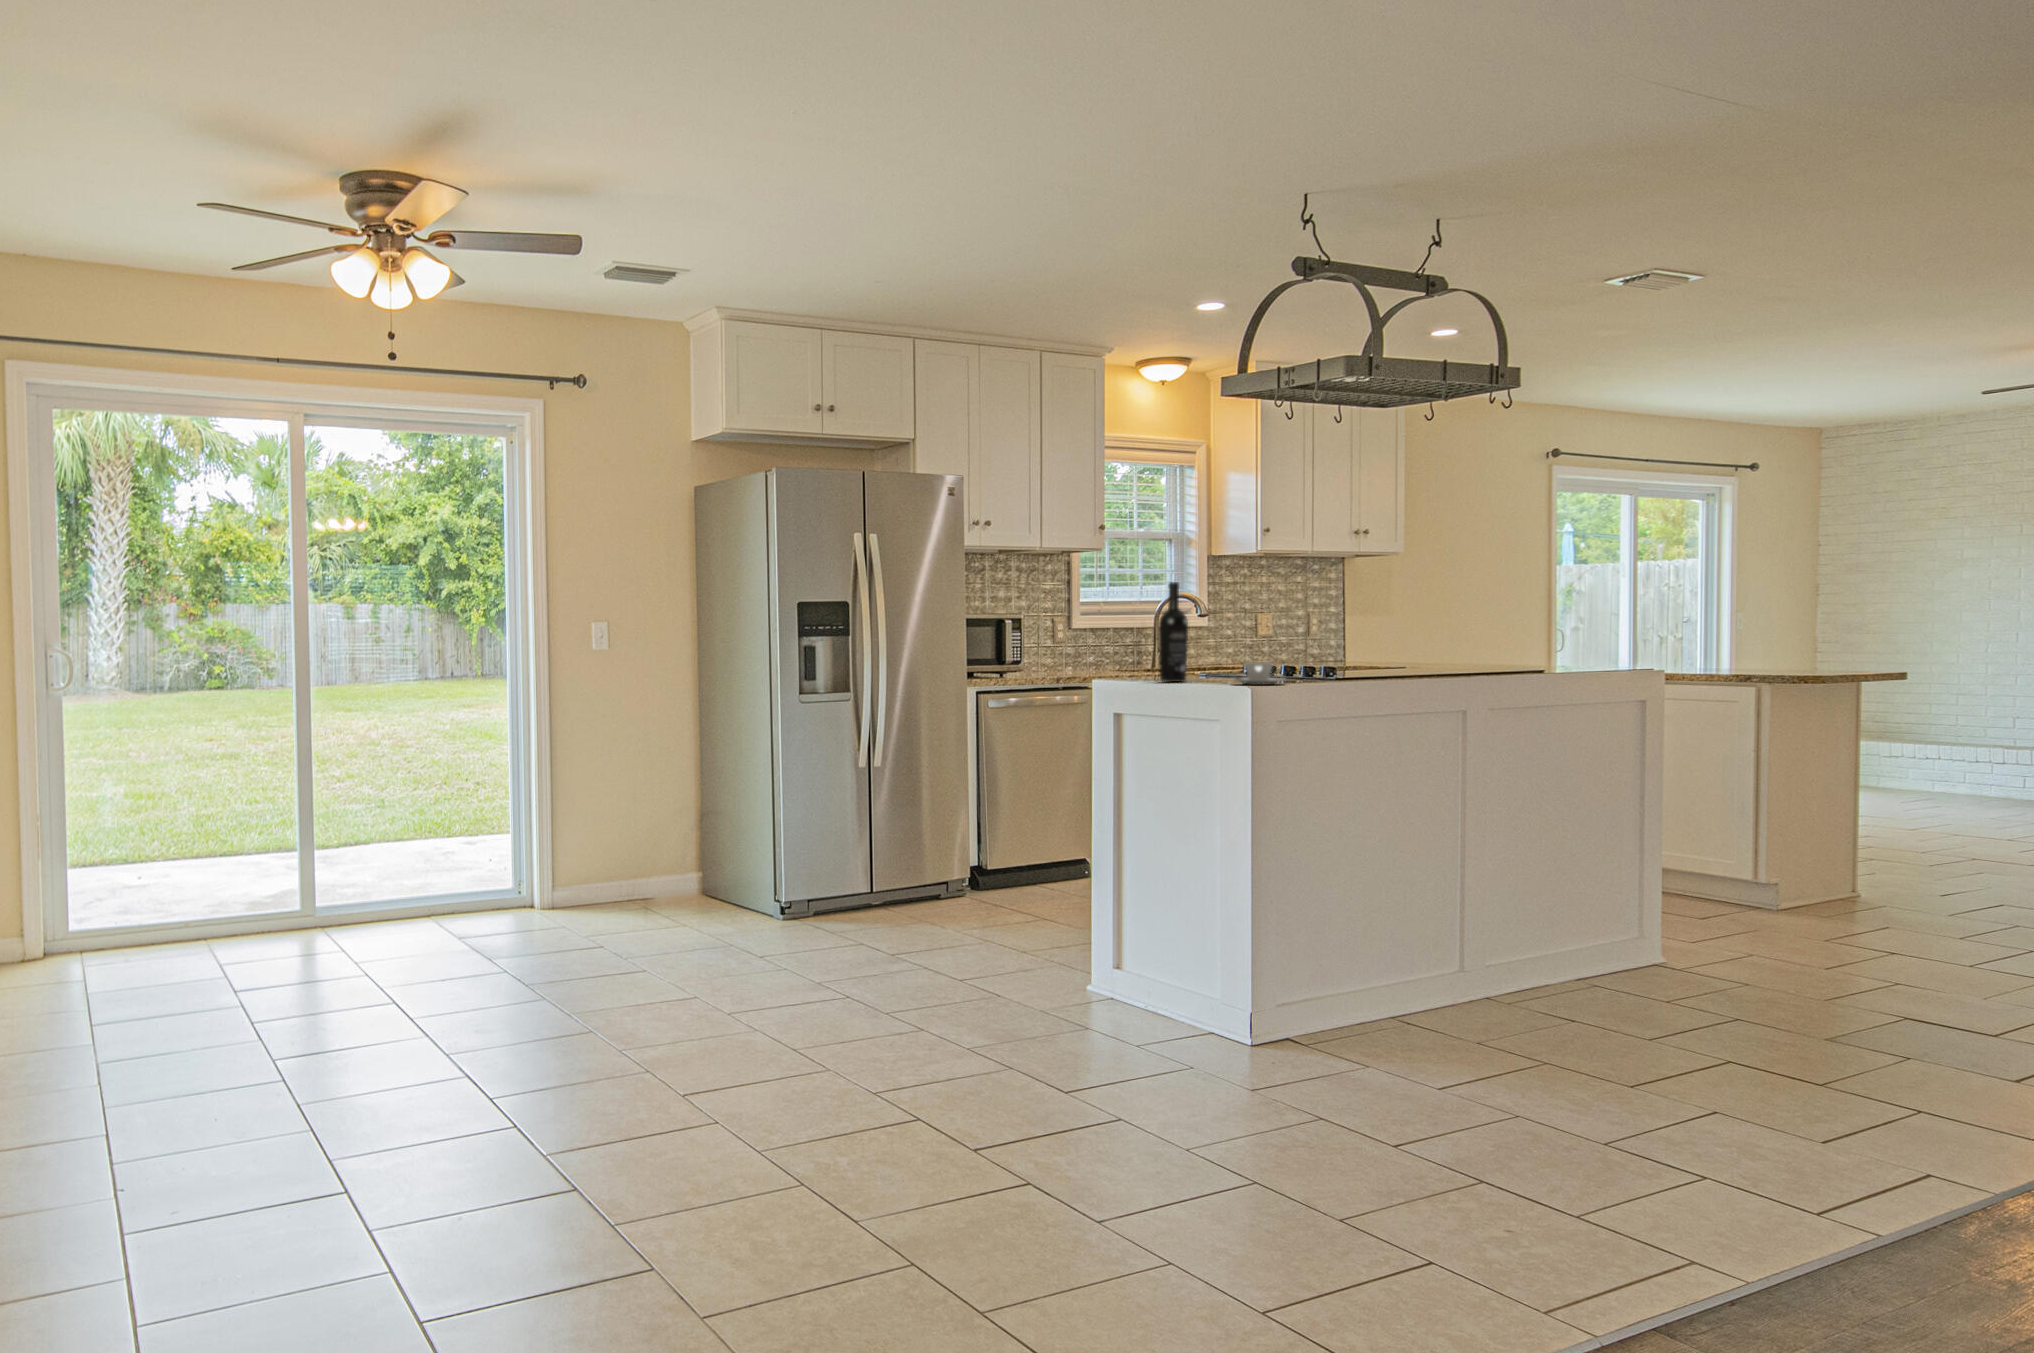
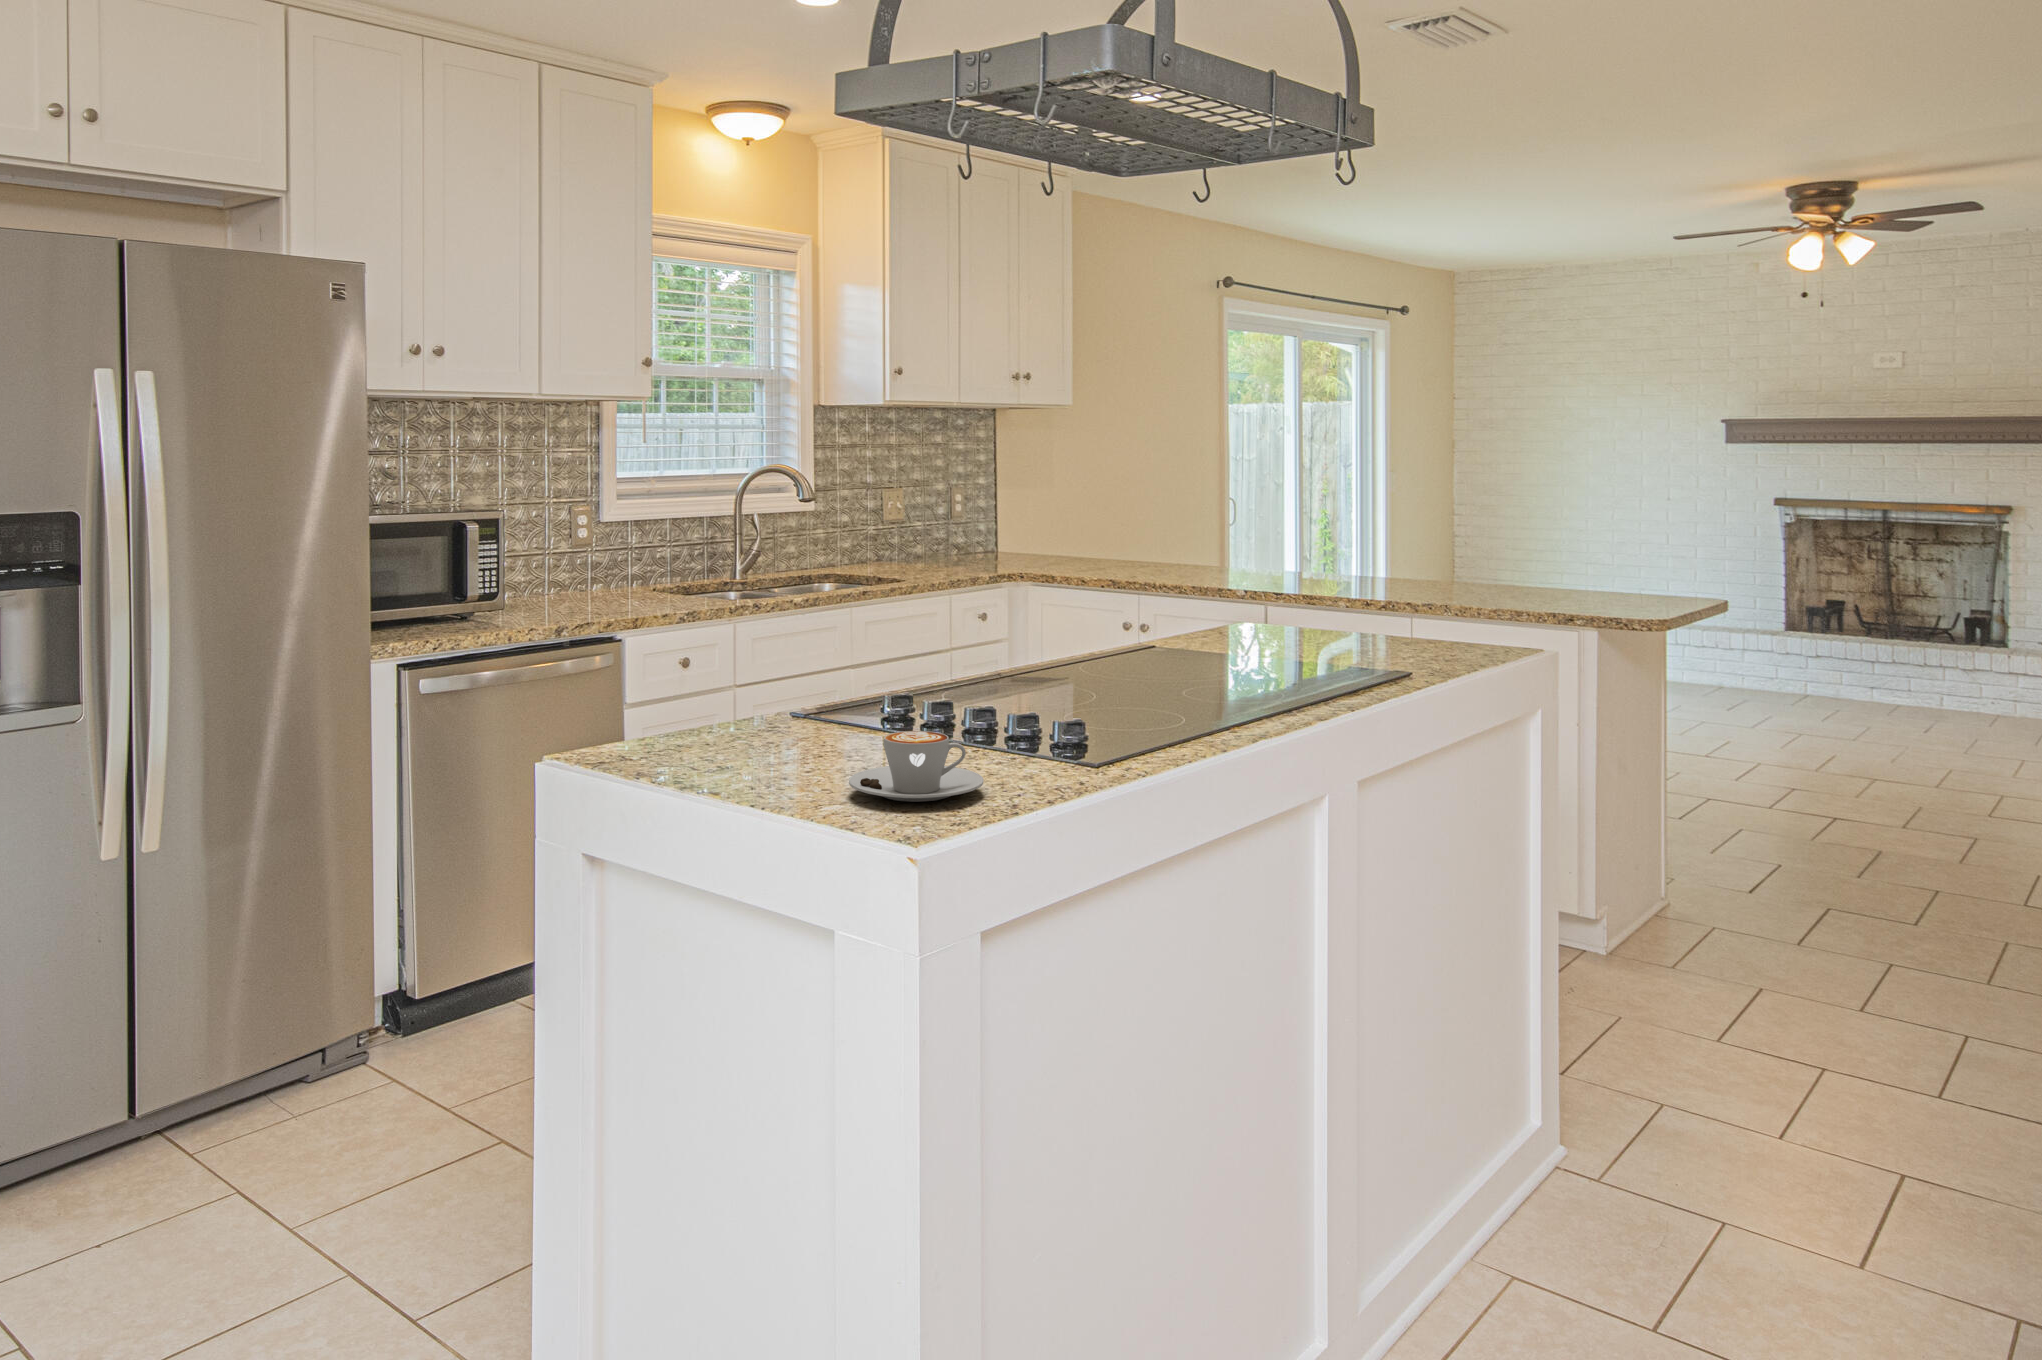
wine bottle: present [1159,582,1188,682] -> none [684,515,752,757]

